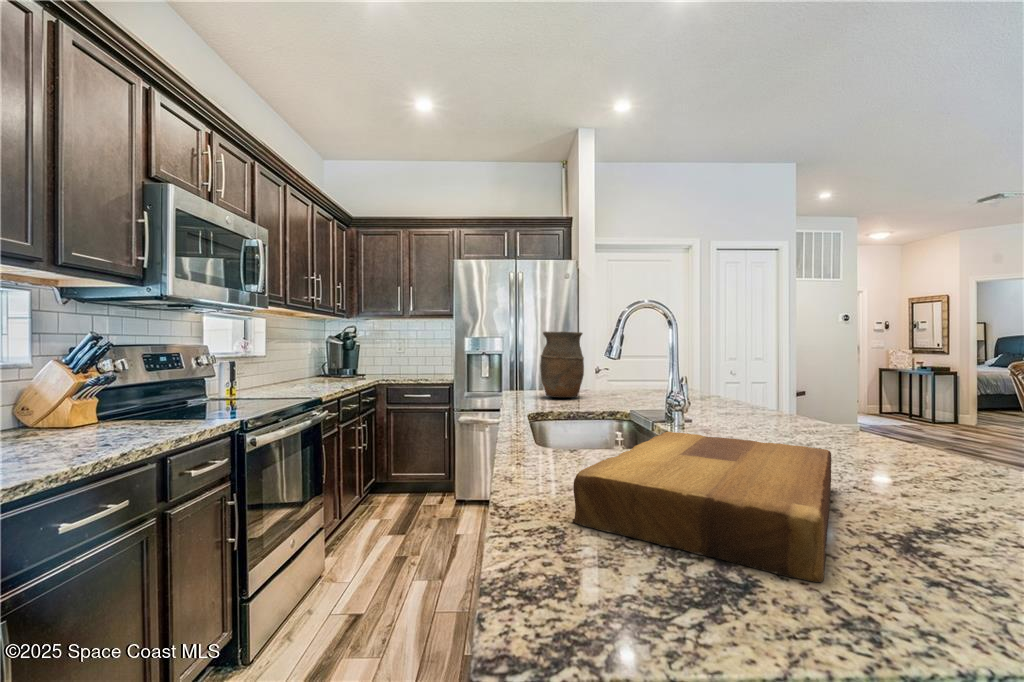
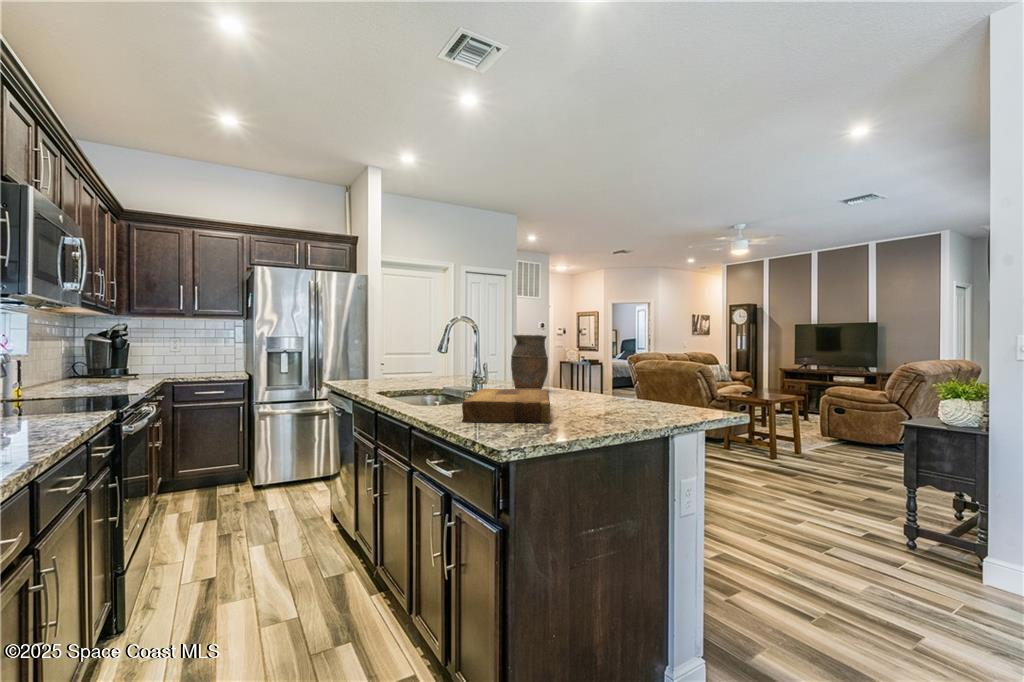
vase: present [540,331,584,398] -> present [511,335,548,390]

